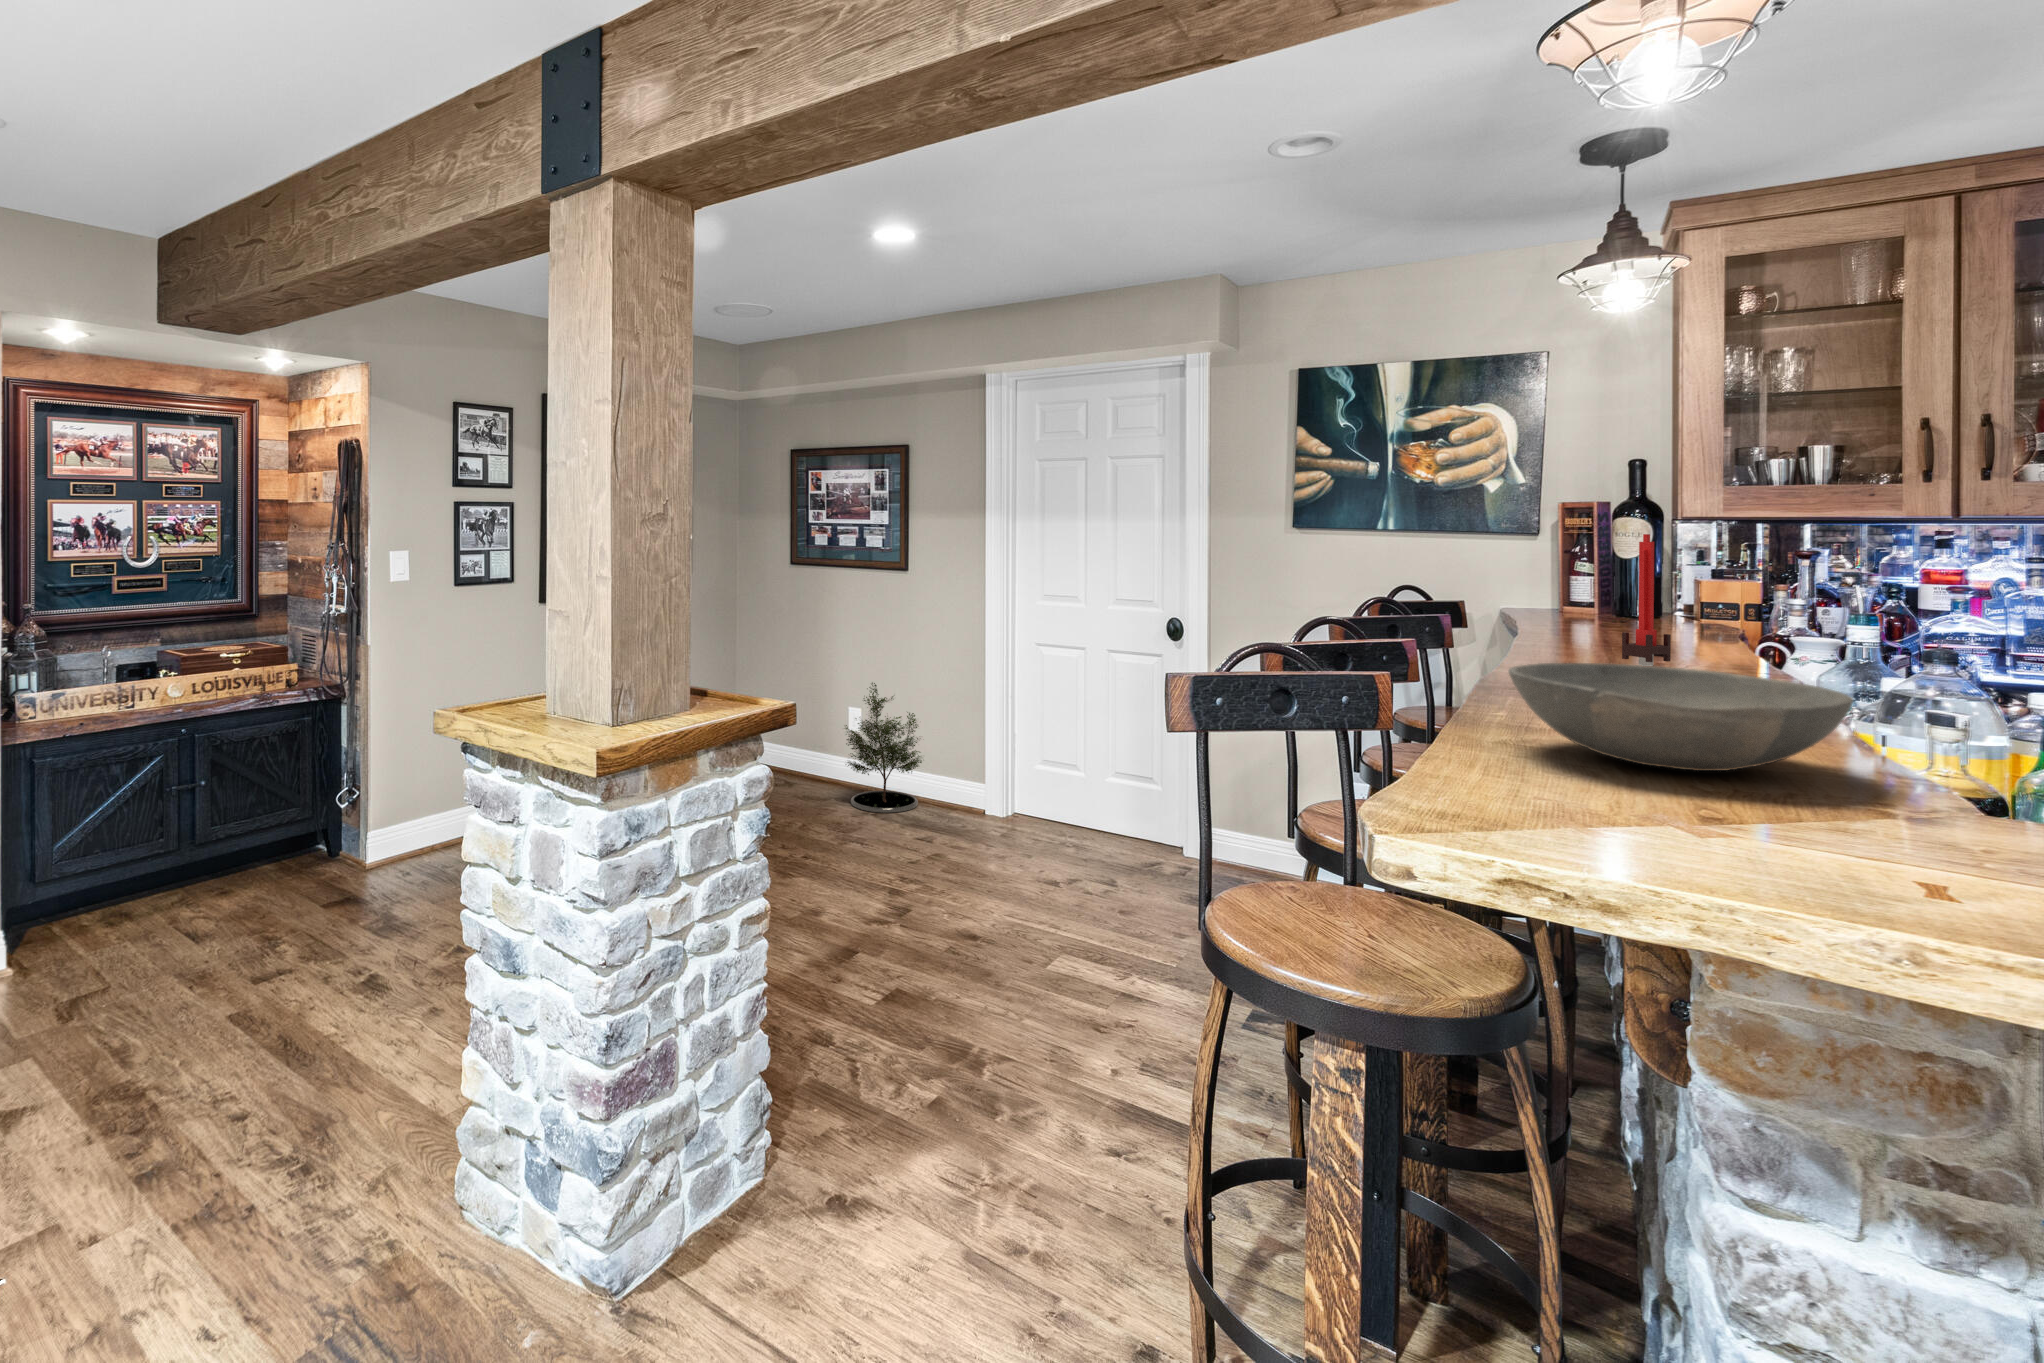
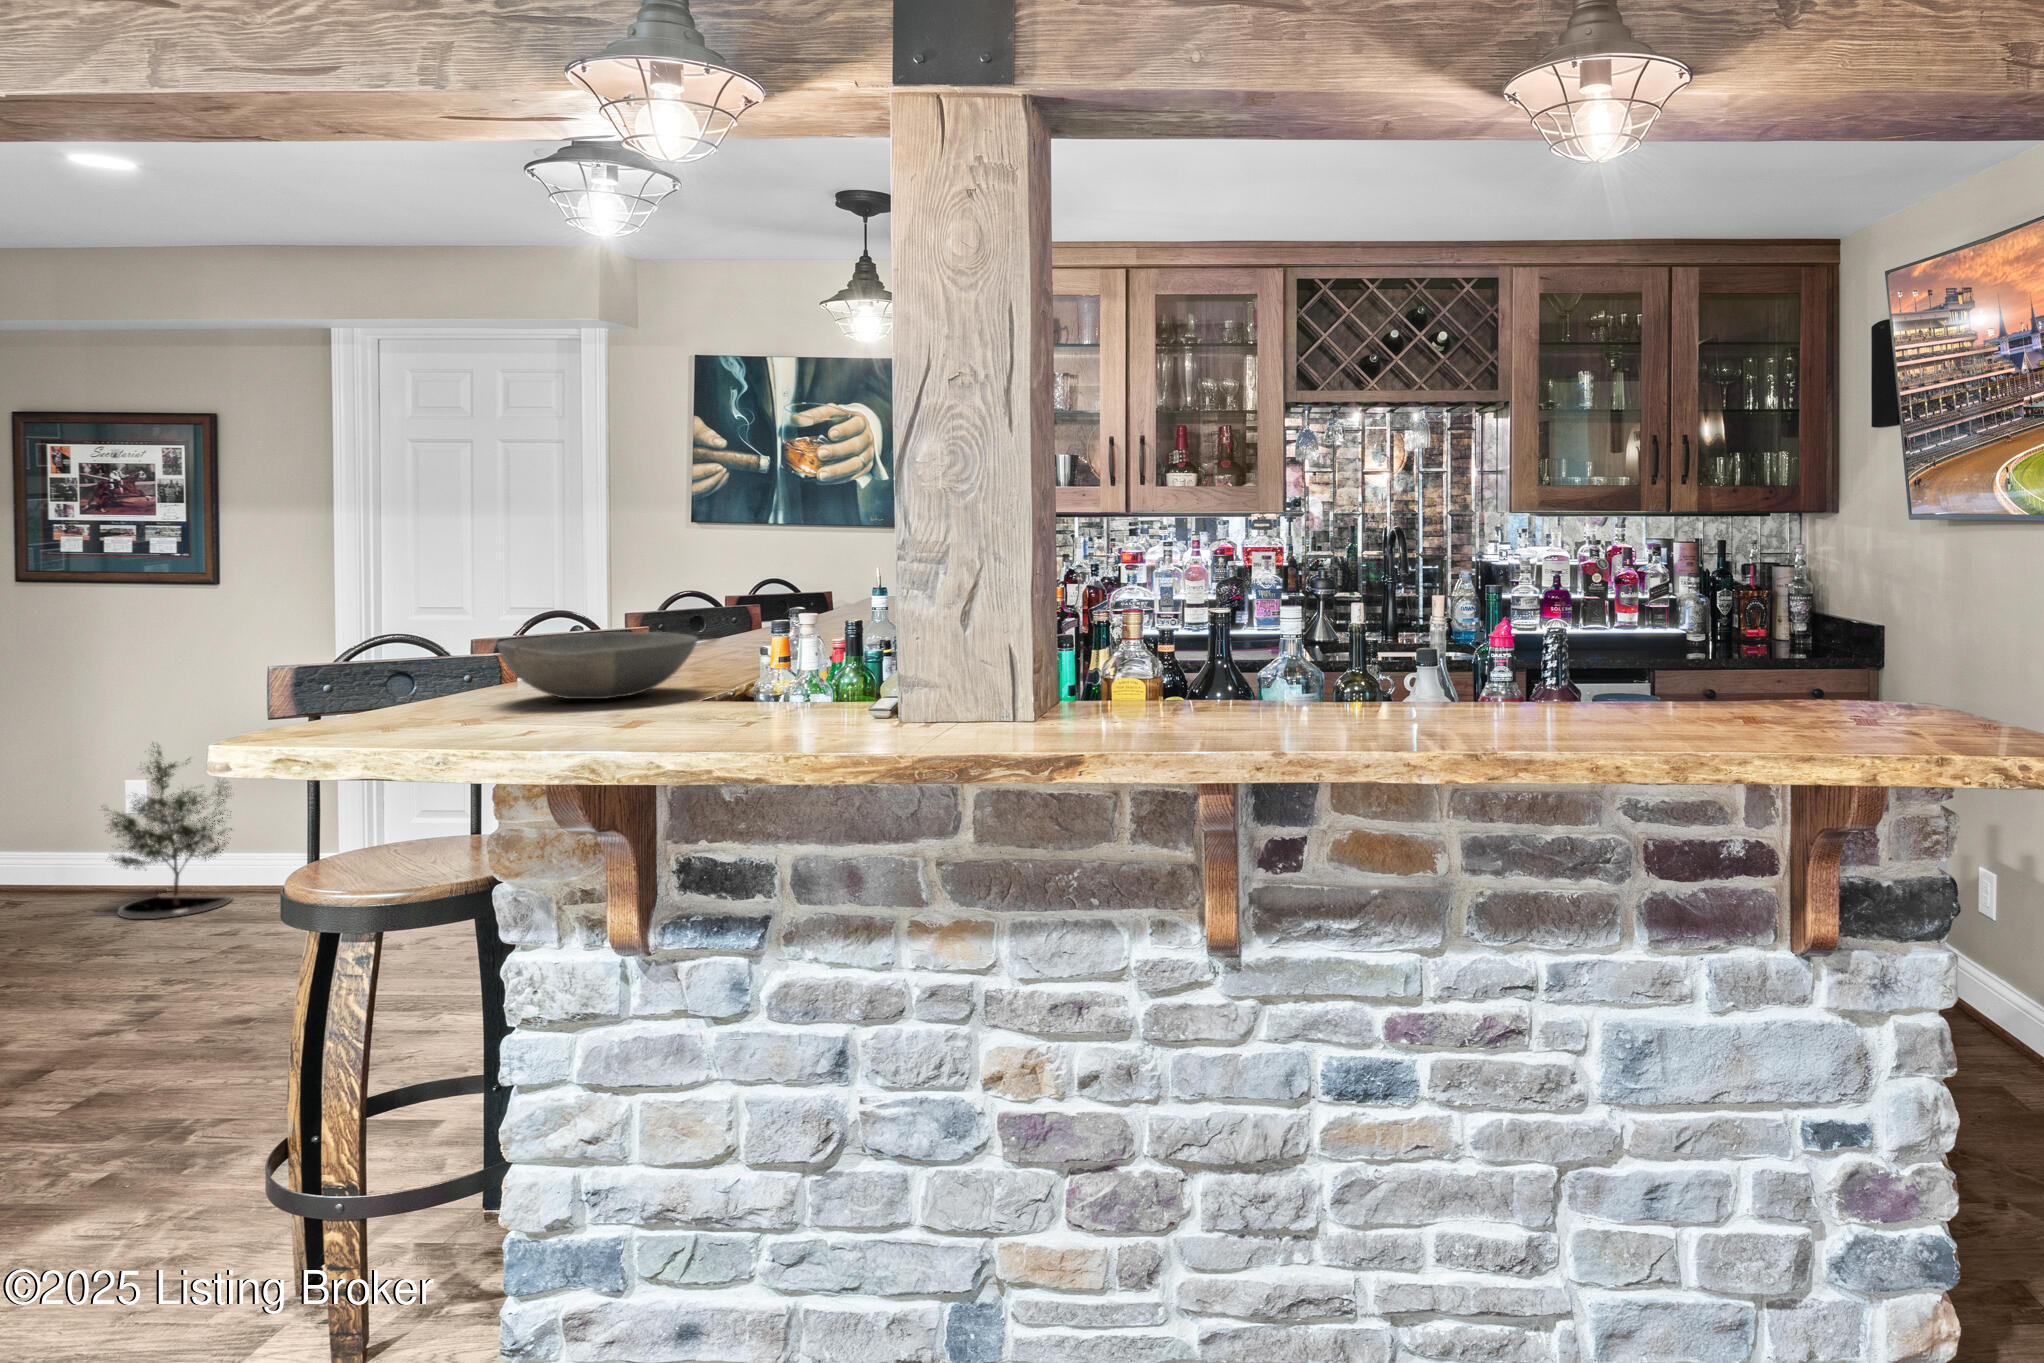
candle: present [1622,534,1671,666] -> none [802,532,834,643]

